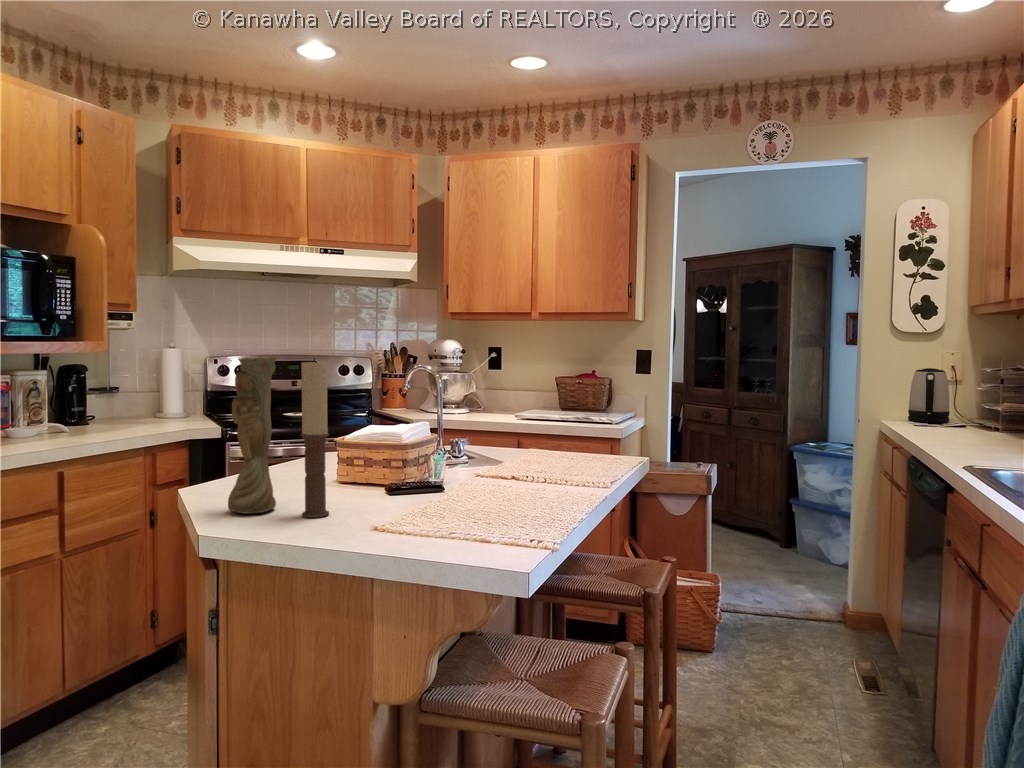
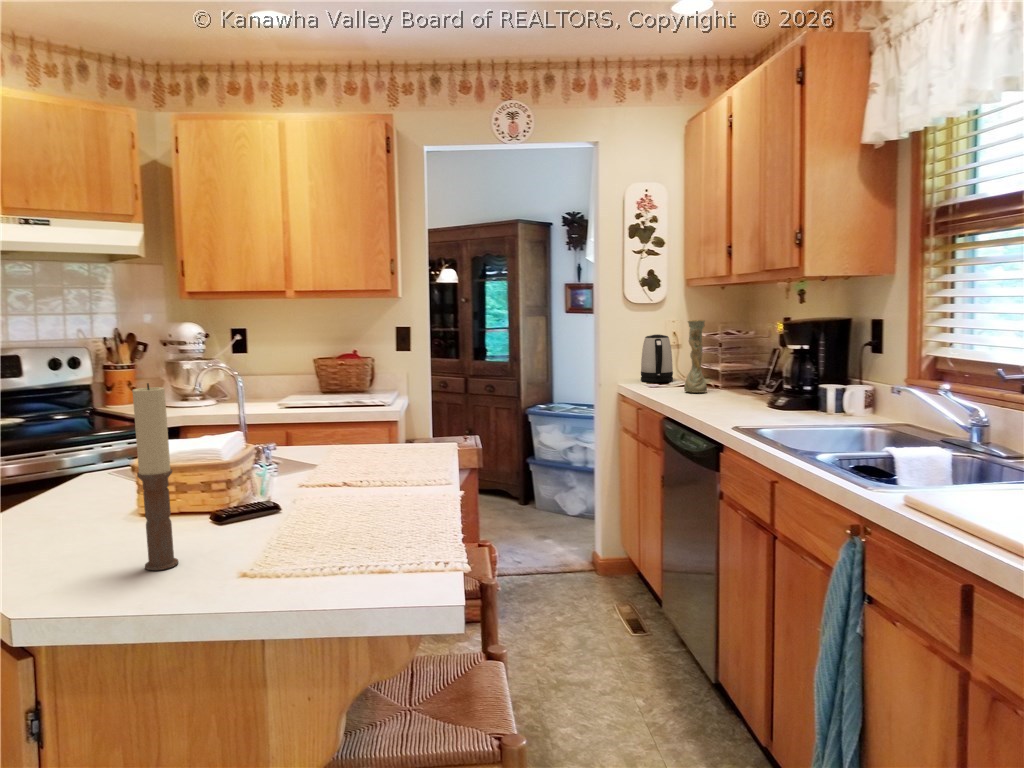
vase: present [228,357,277,514] -> present [684,320,707,393]

